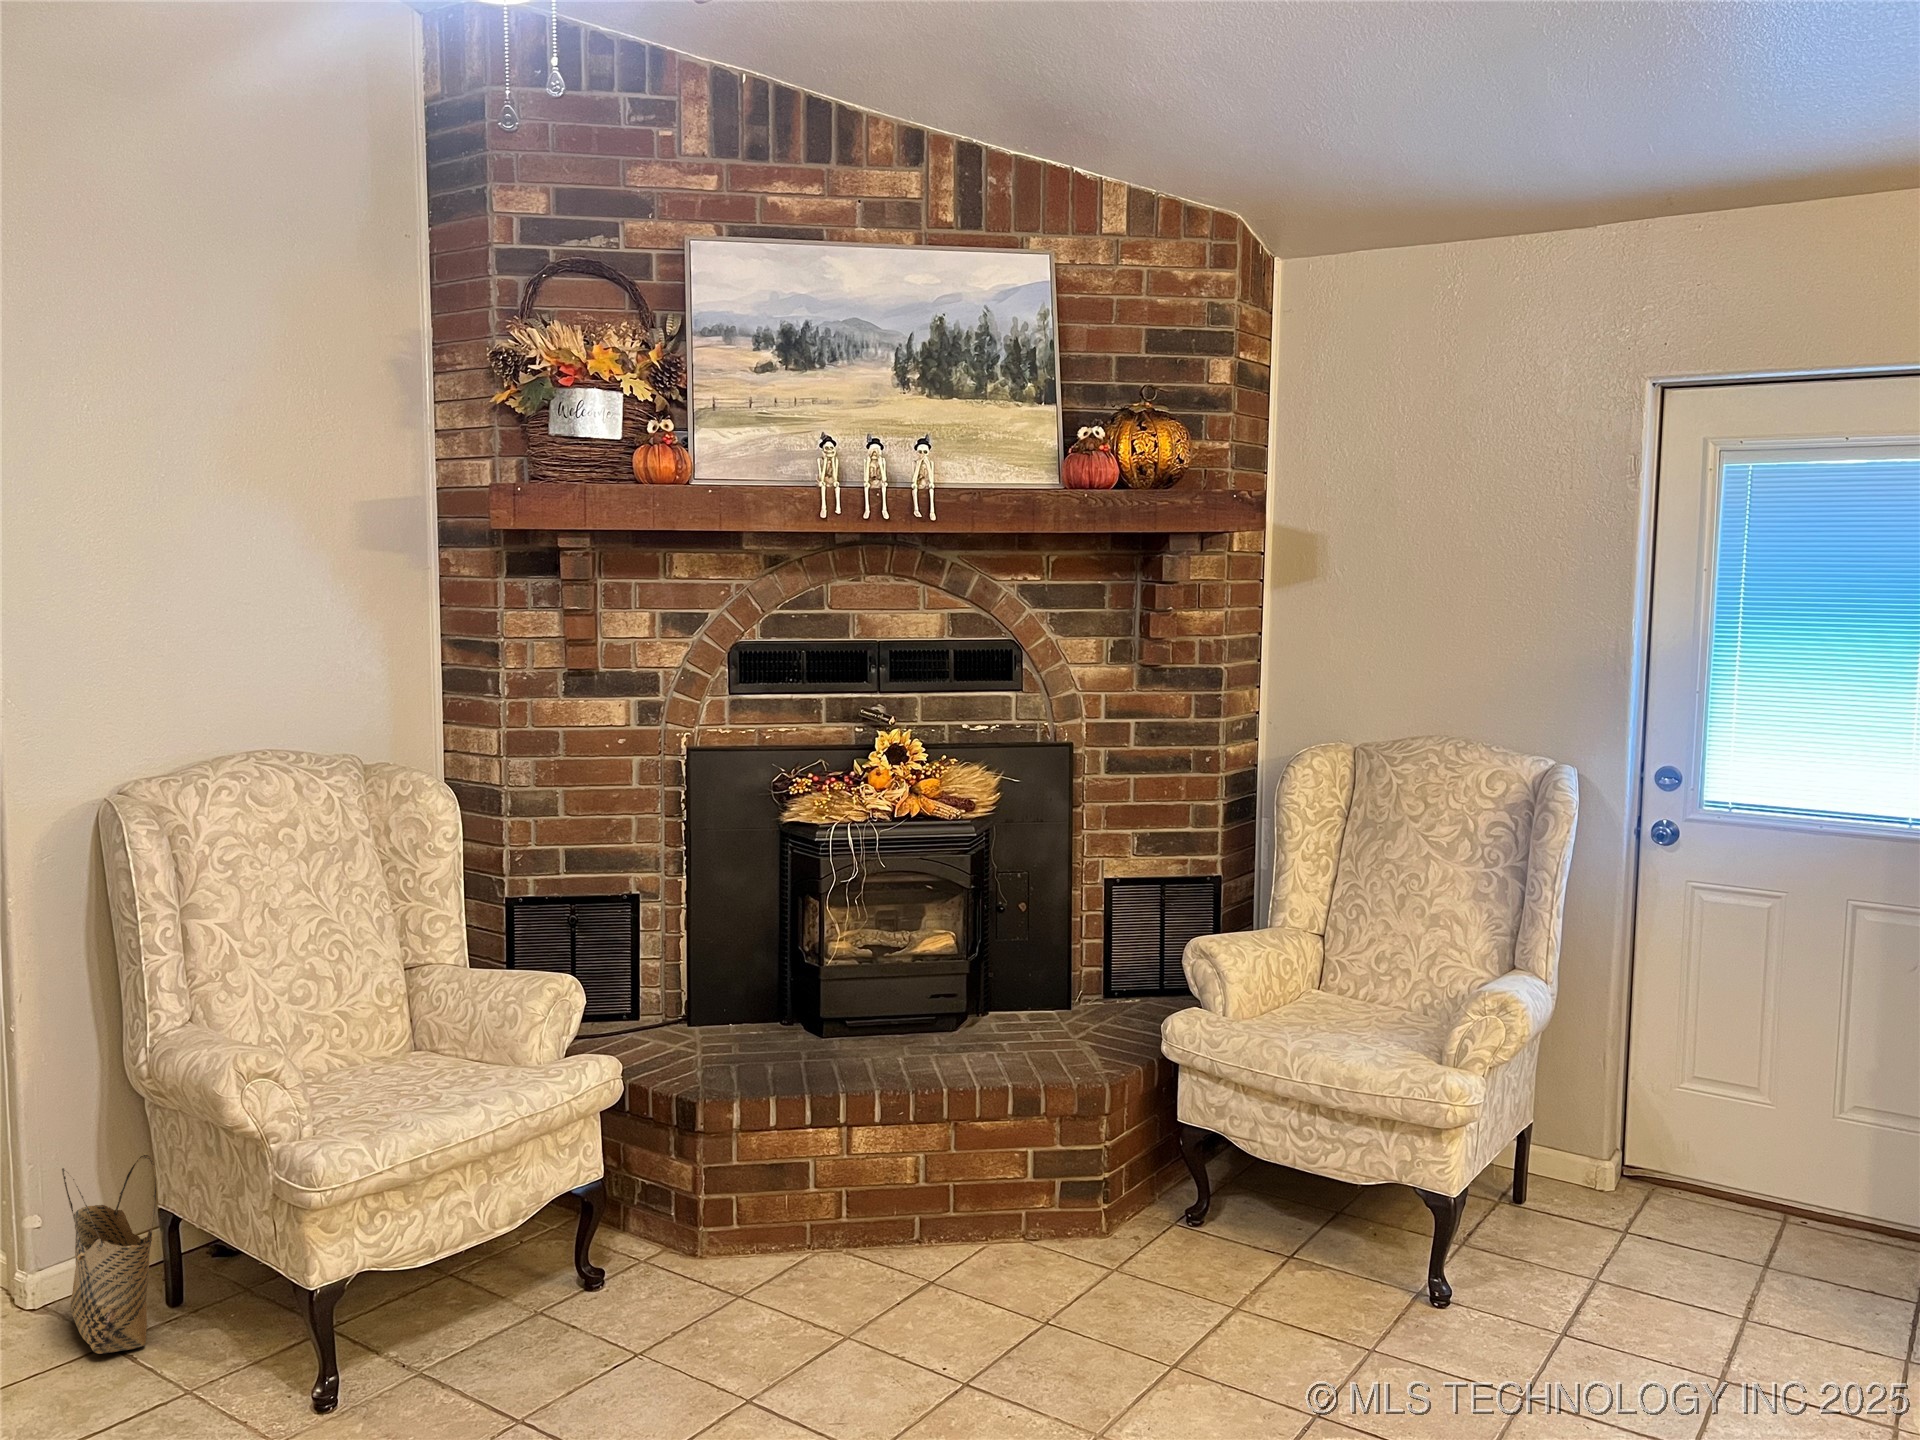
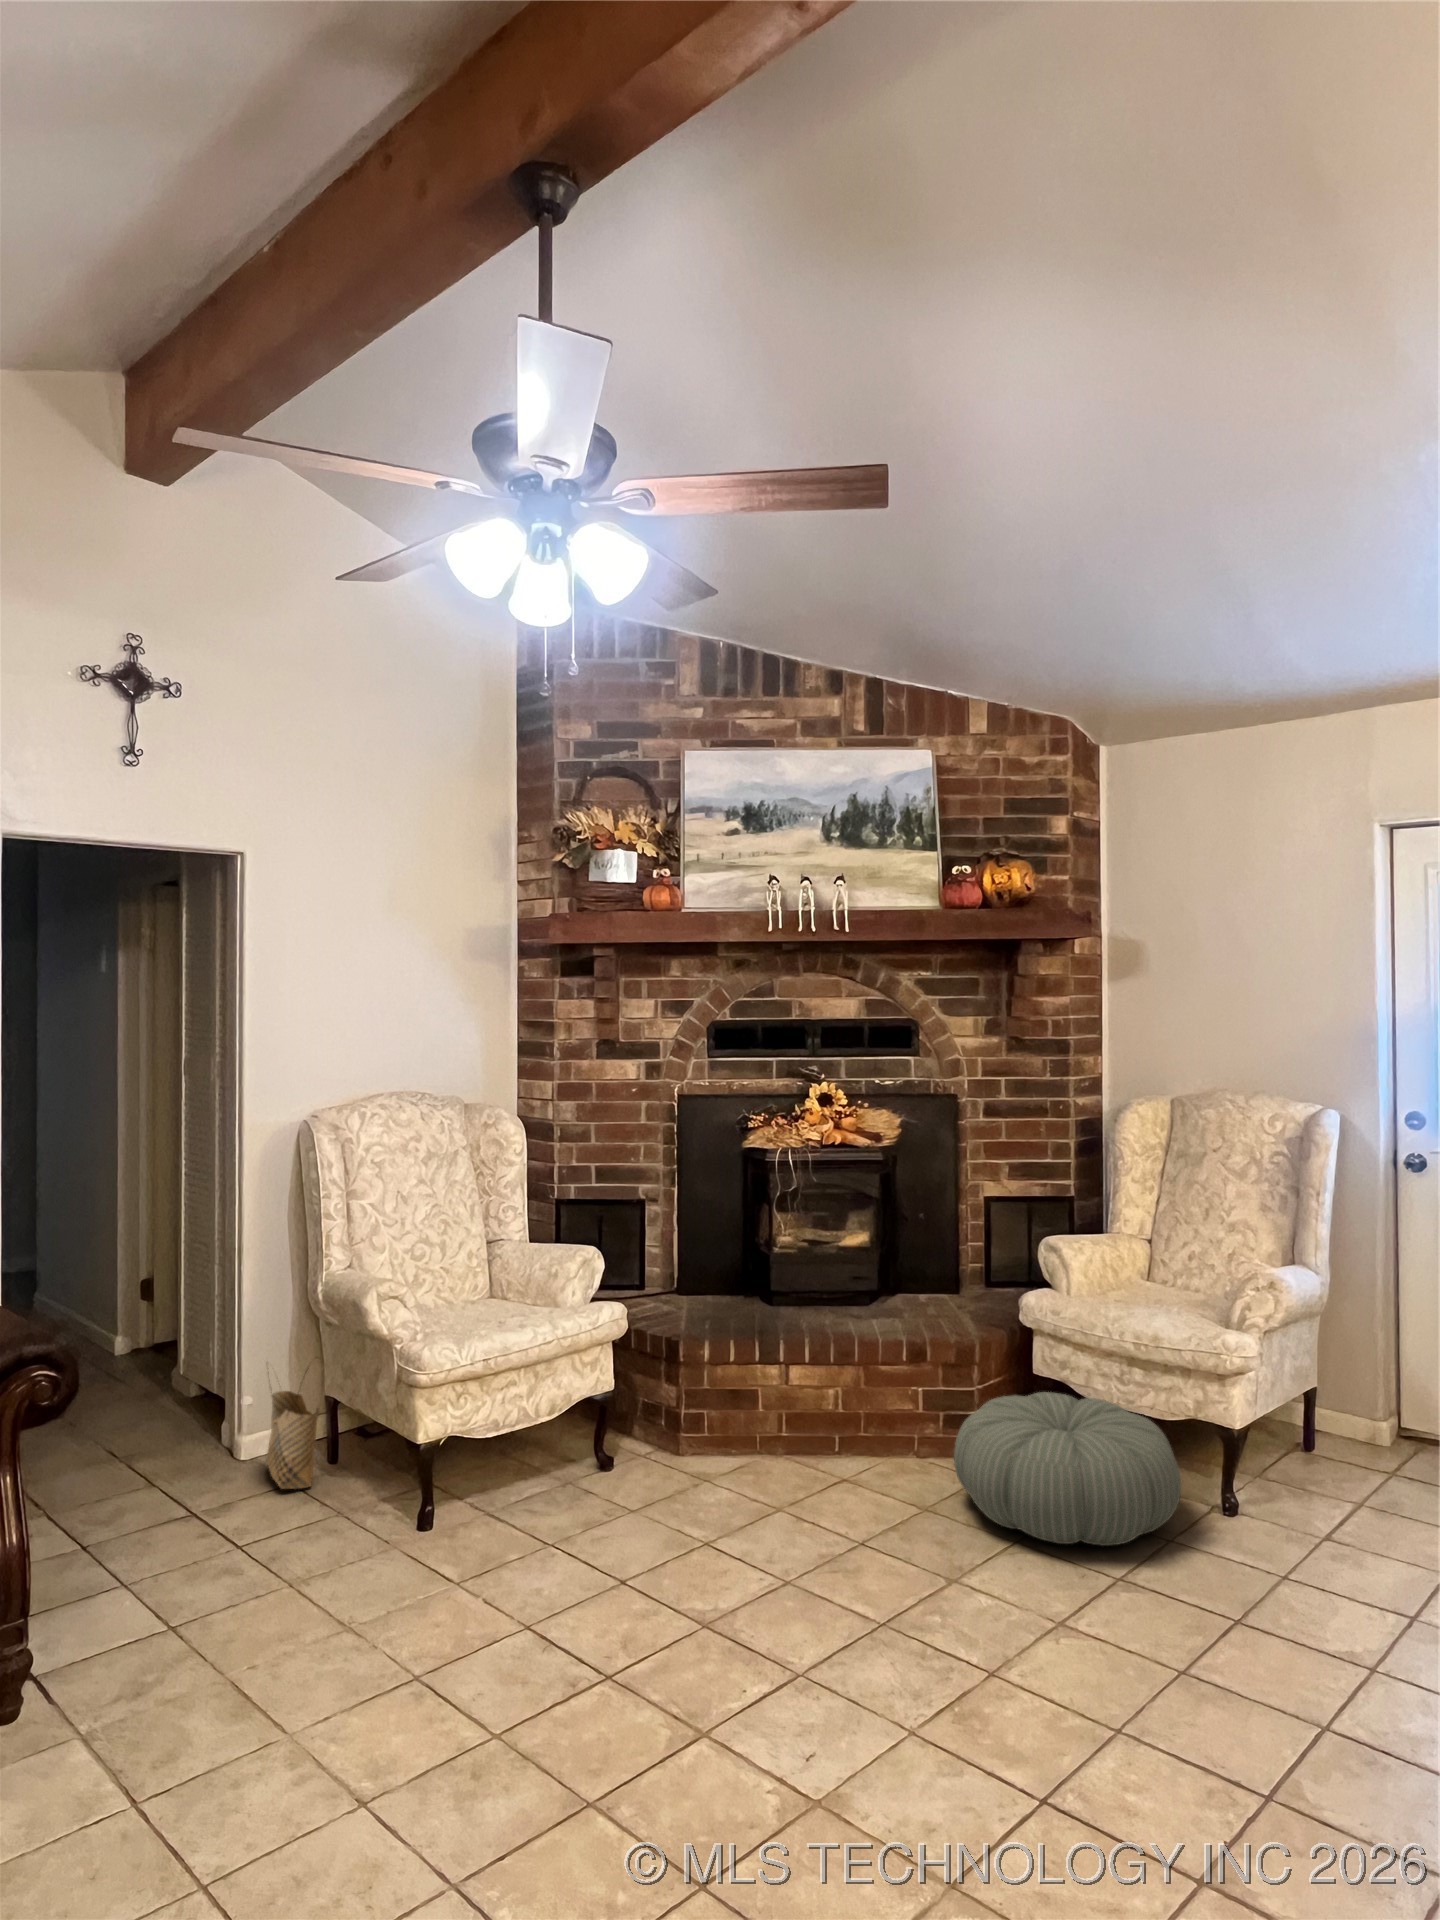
pouf: none [1082,1149,1378,1357] -> present [954,1392,1181,1546]

